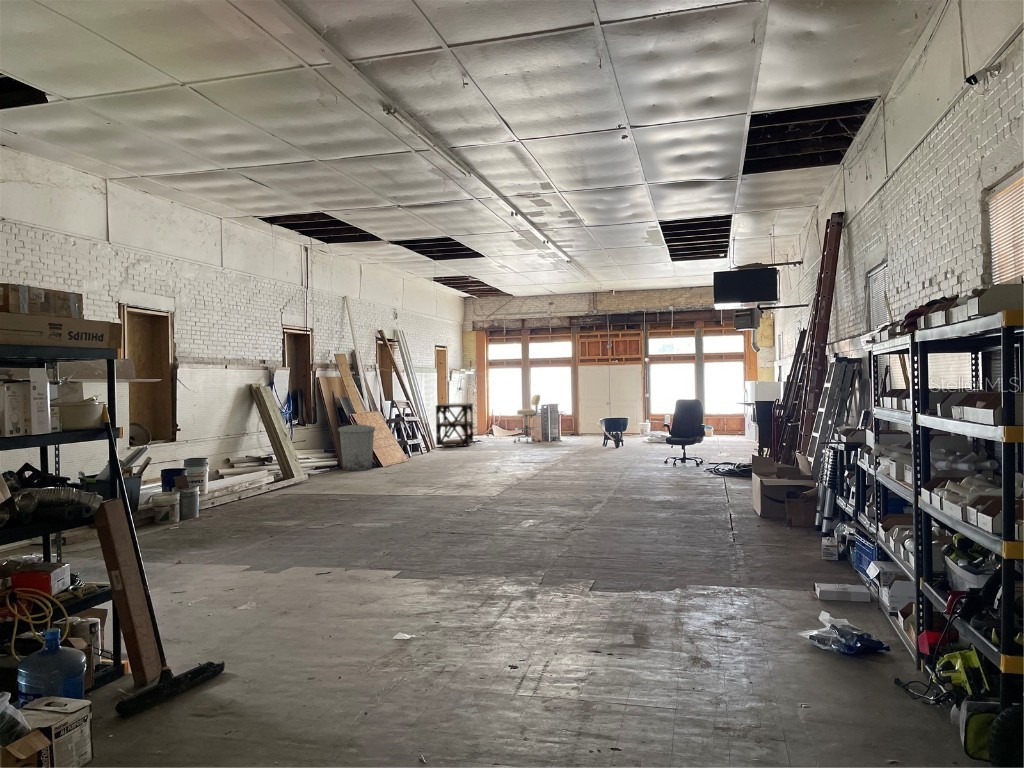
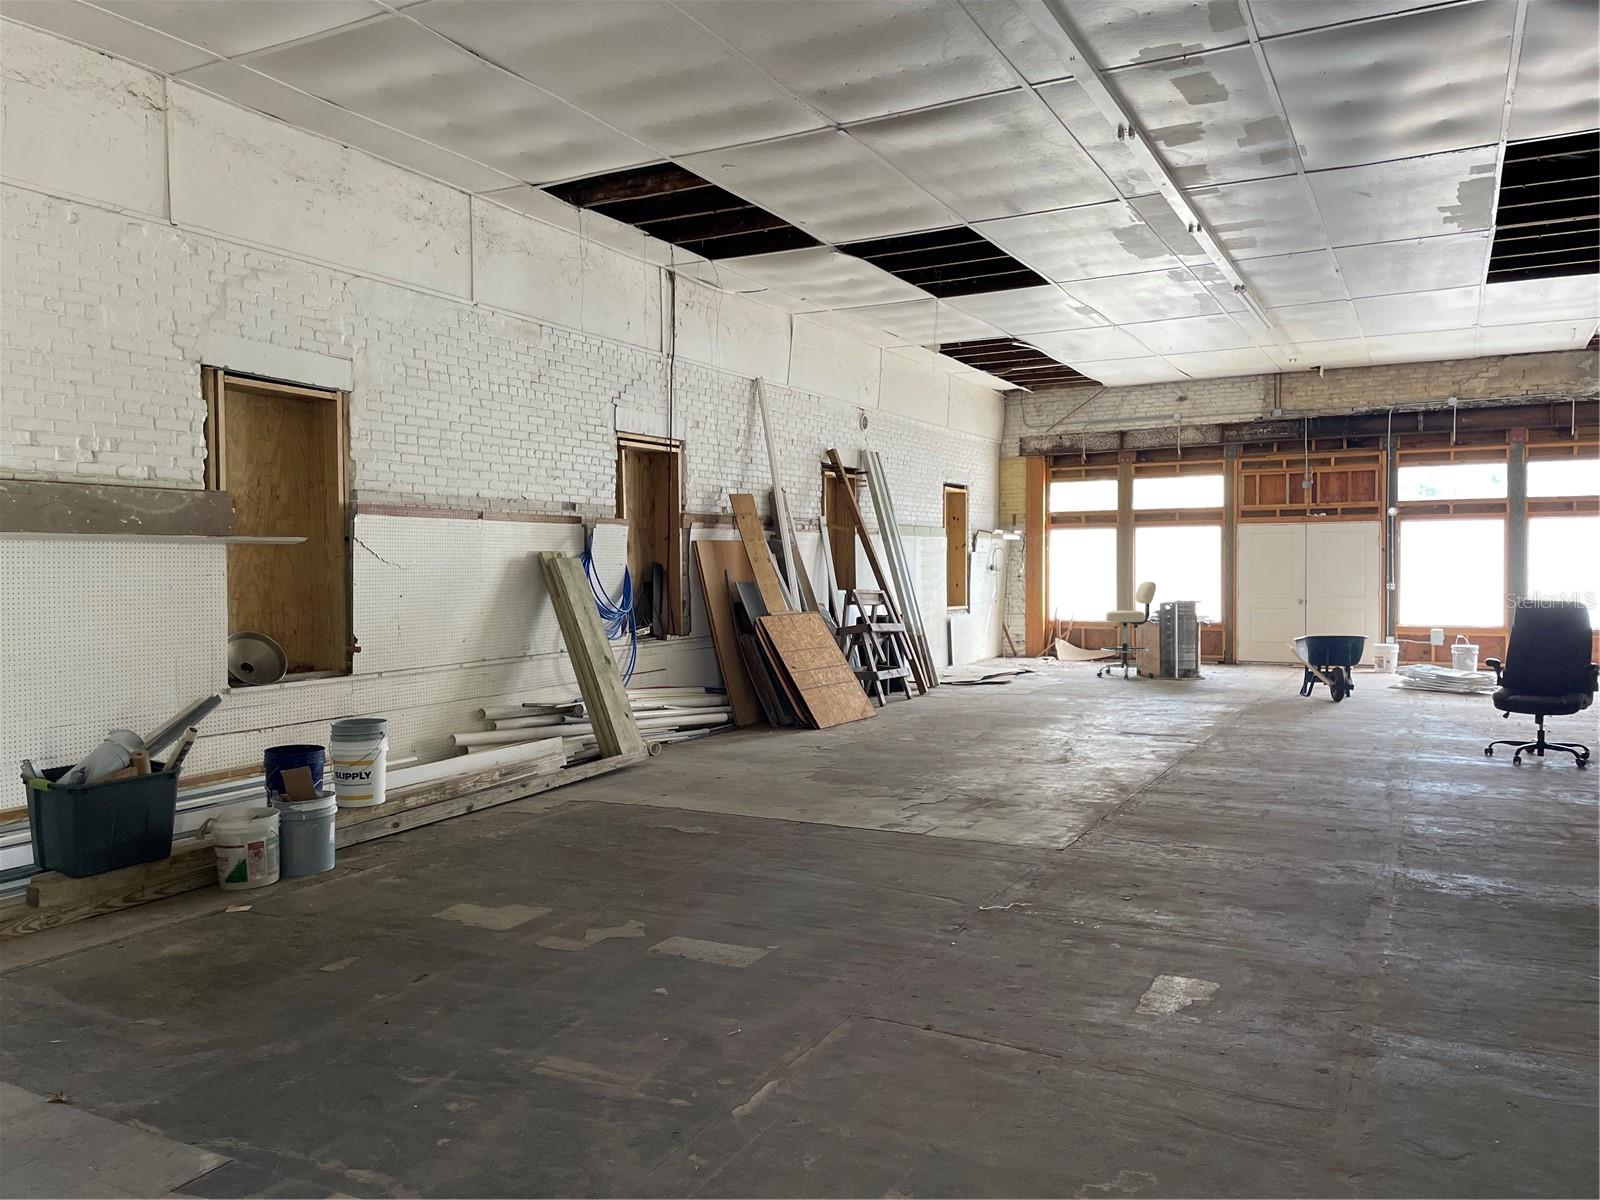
shelving unit: present [436,403,473,446] -> none [942,595,1016,679]
trash can: present [338,423,375,471] -> none [729,635,803,736]

